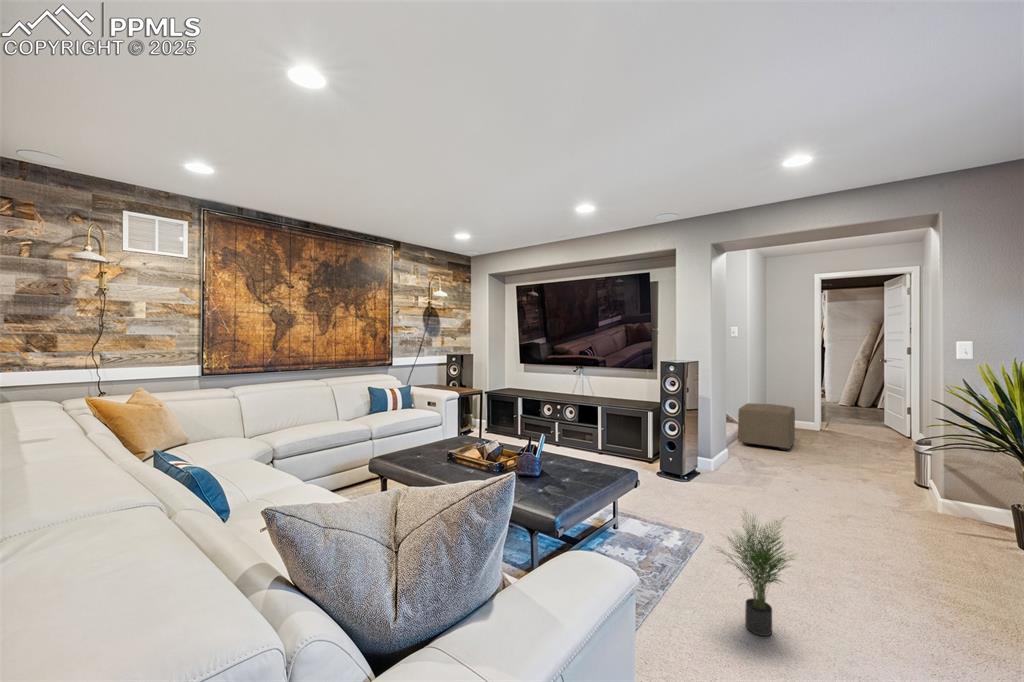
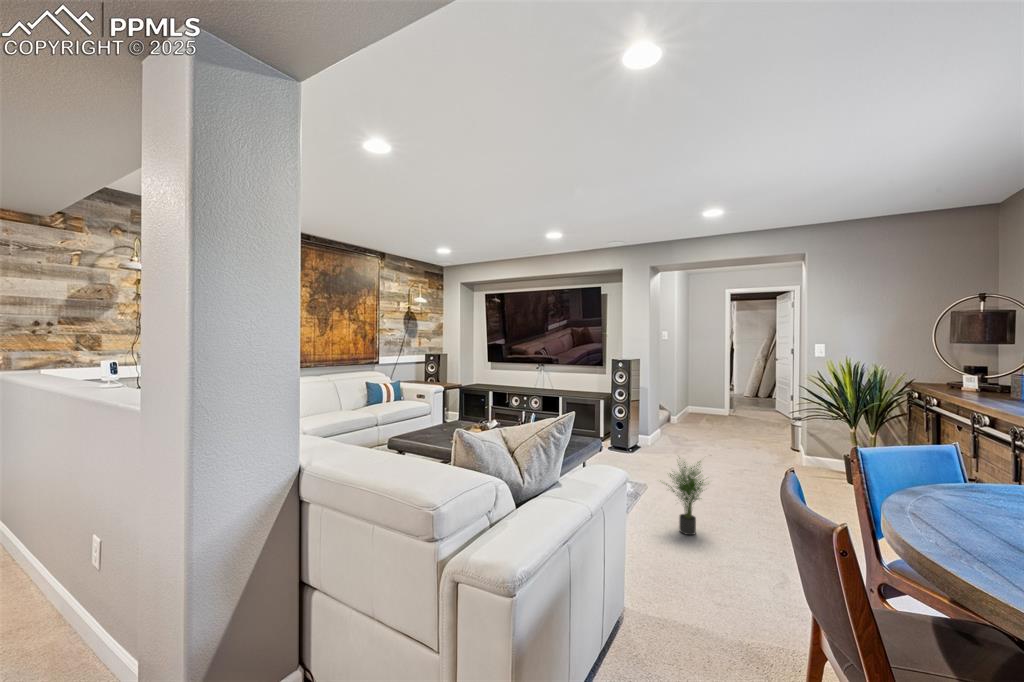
ottoman: present [738,403,795,450] -> none [668,394,710,430]

